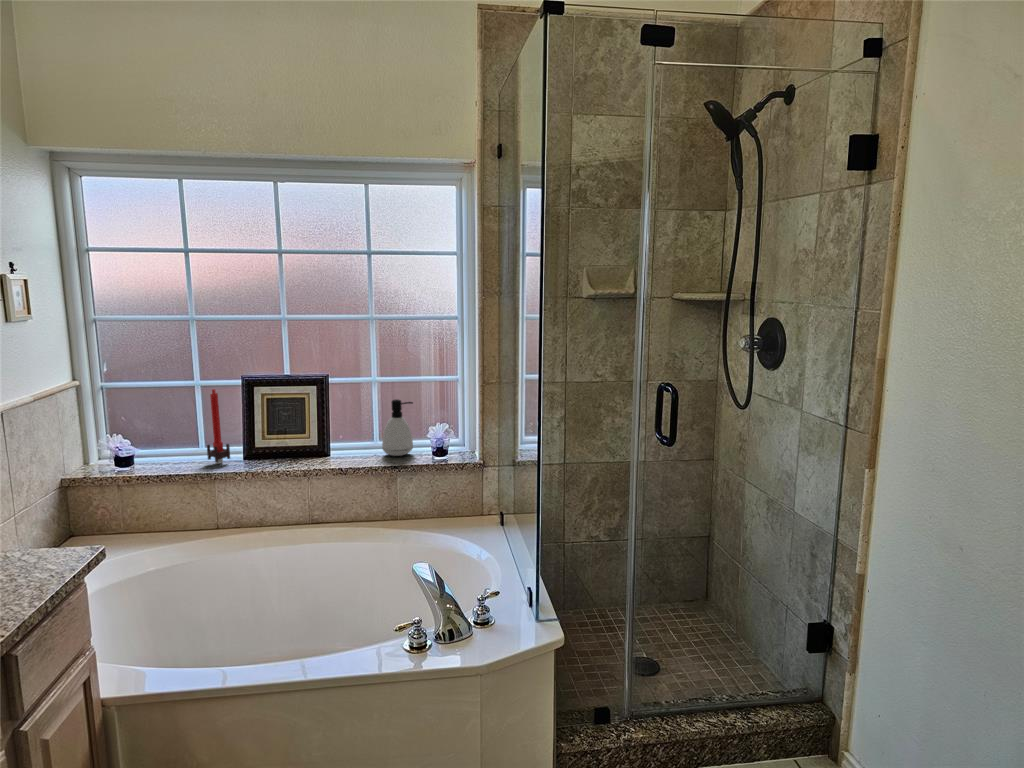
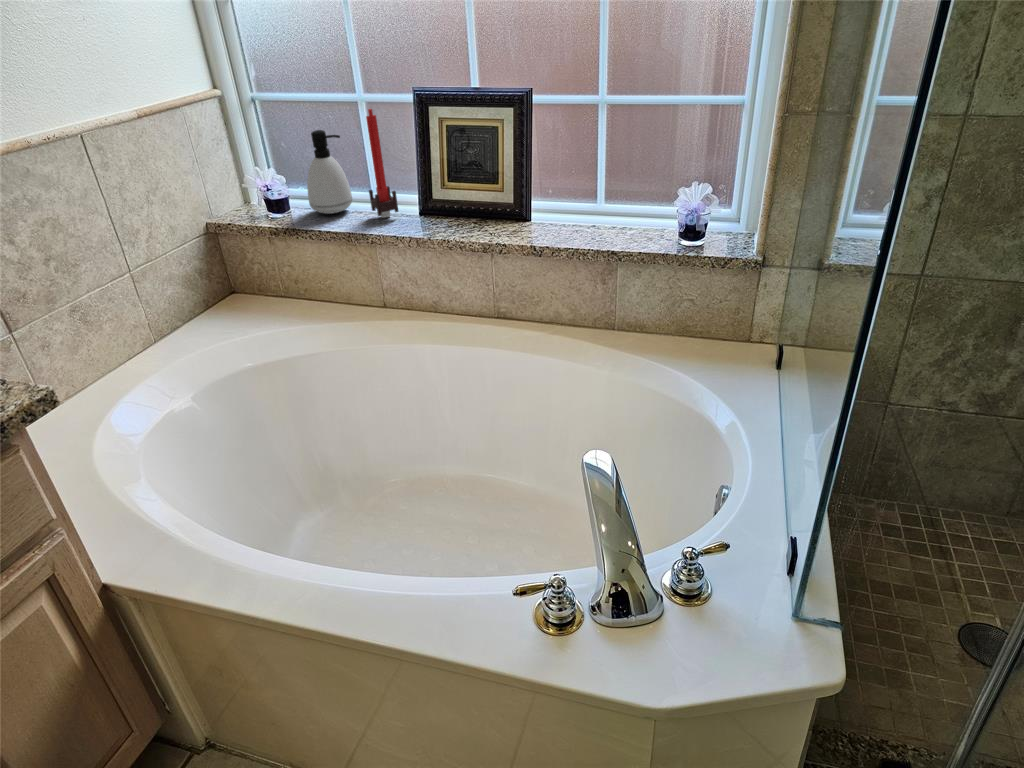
soap dispenser: present [382,399,413,456] -> present [307,130,352,214]

